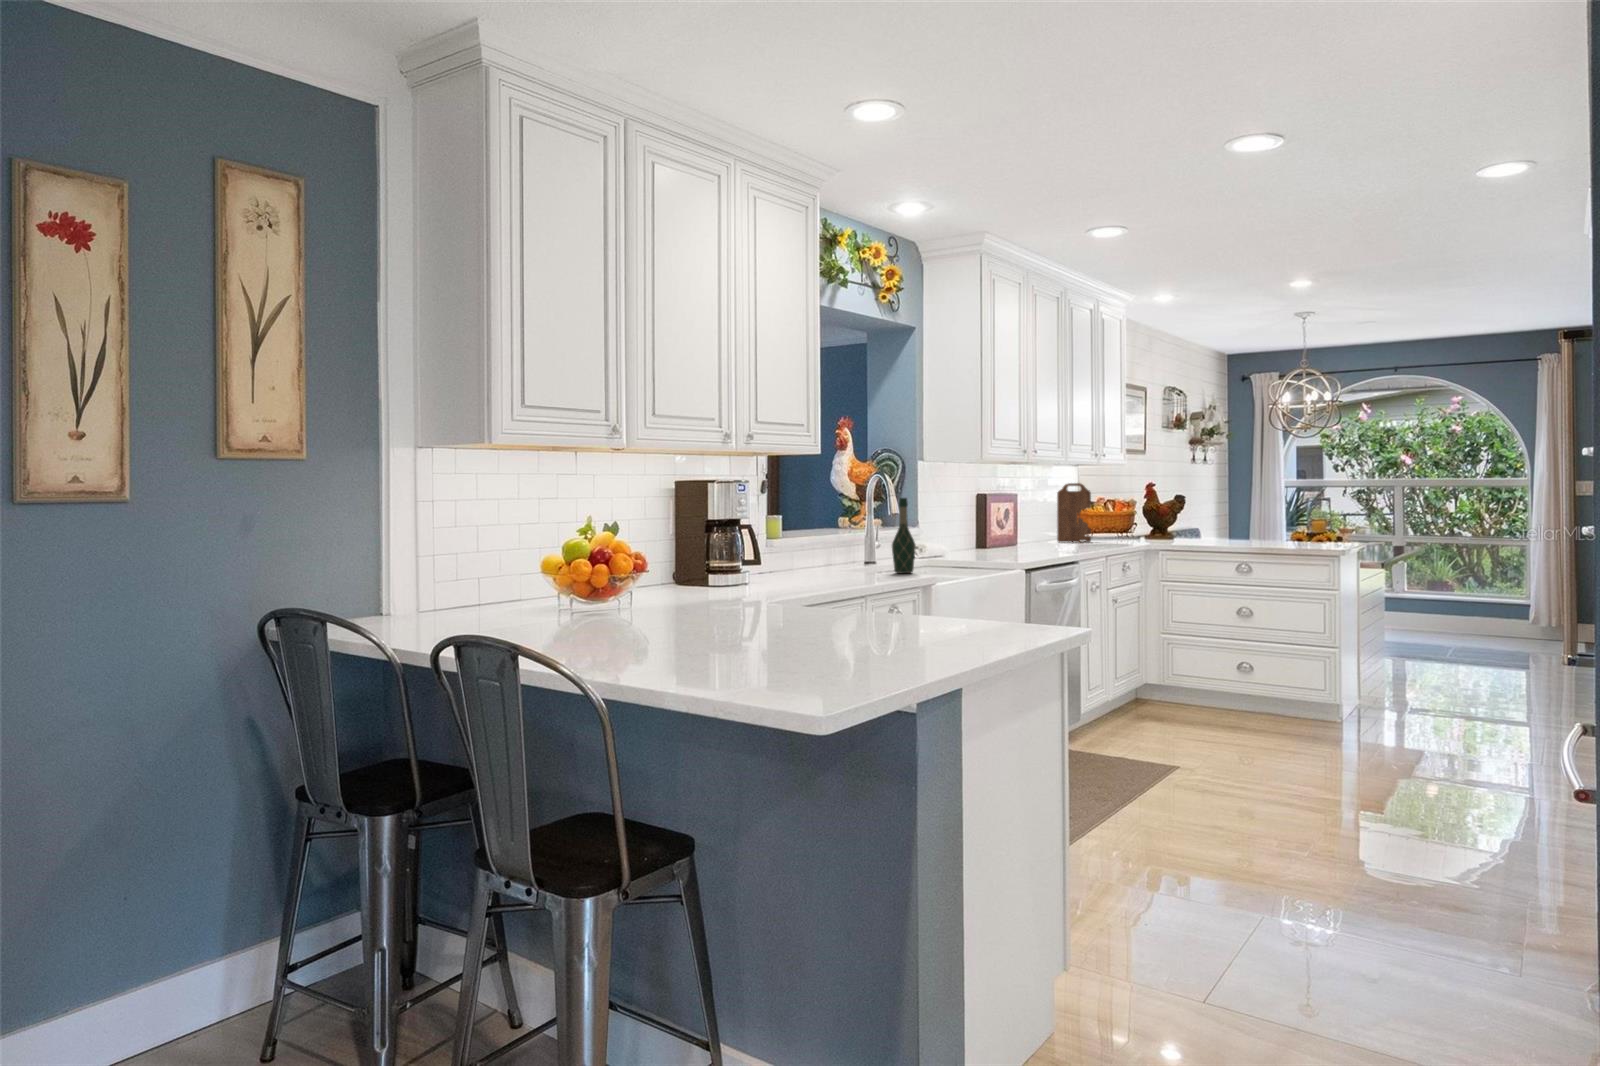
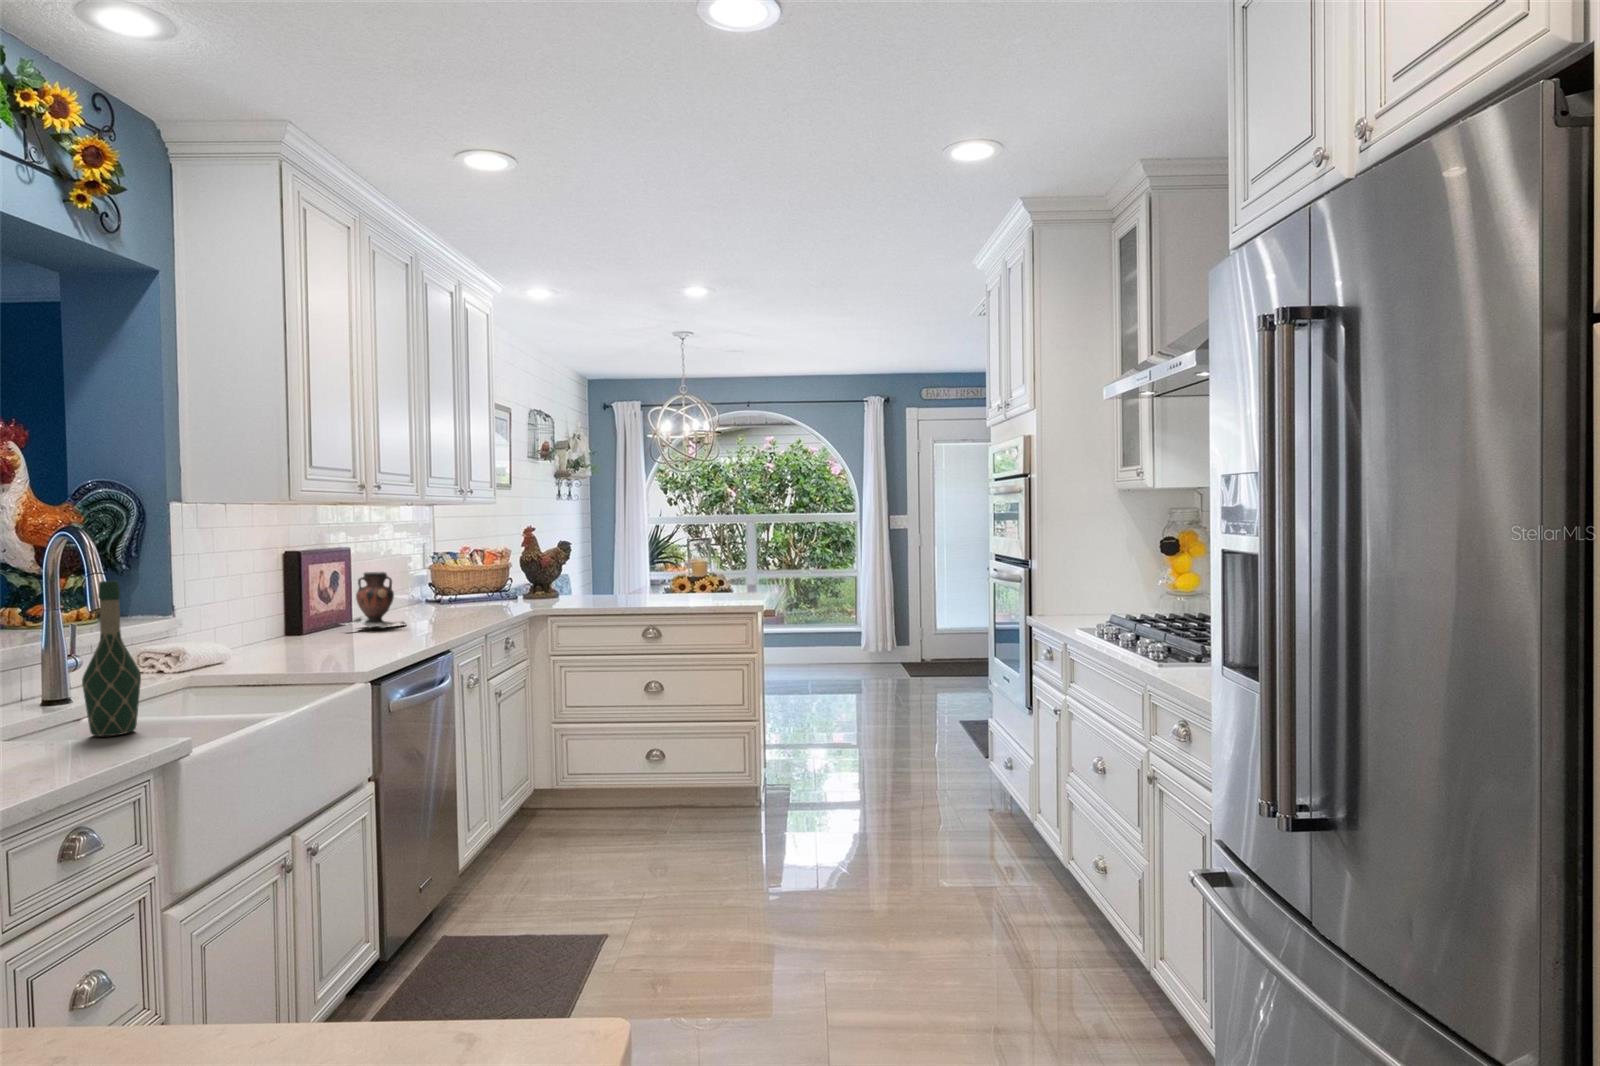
cutting board: present [1057,483,1091,542] -> none [408,528,457,610]
vase: none [1009,510,1053,548] -> present [345,572,405,628]

